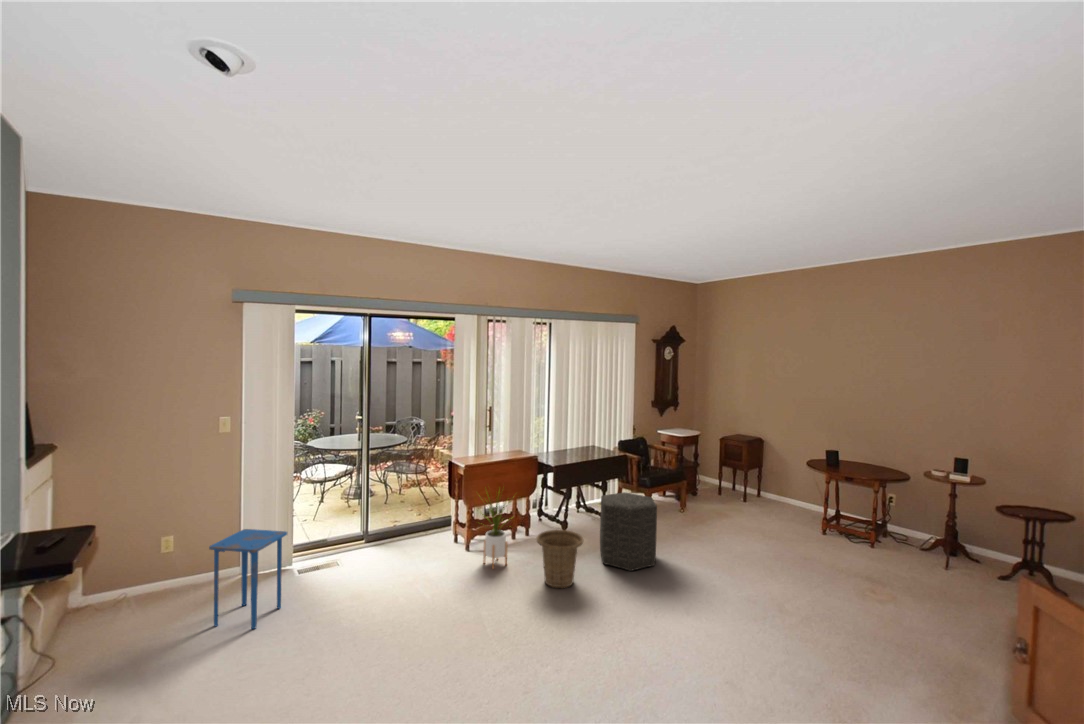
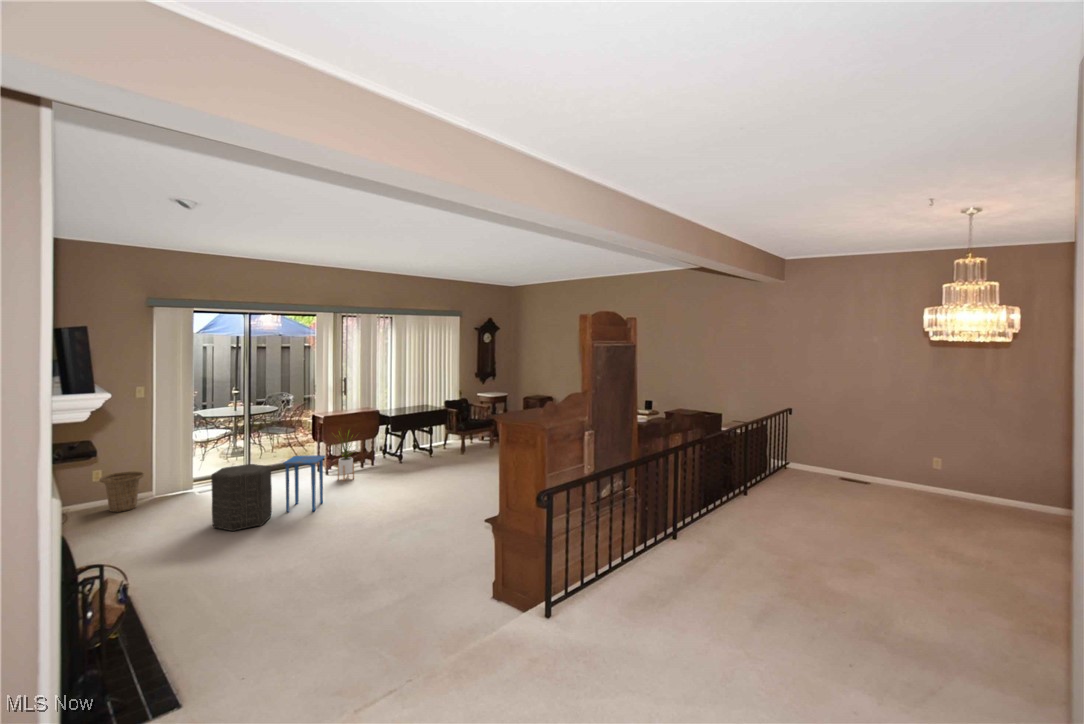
ottoman: present [600,493,657,571] -> present [211,464,272,531]
side table: present [209,529,287,629] -> present [283,455,325,512]
basket: present [537,530,583,588] -> present [99,471,144,512]

